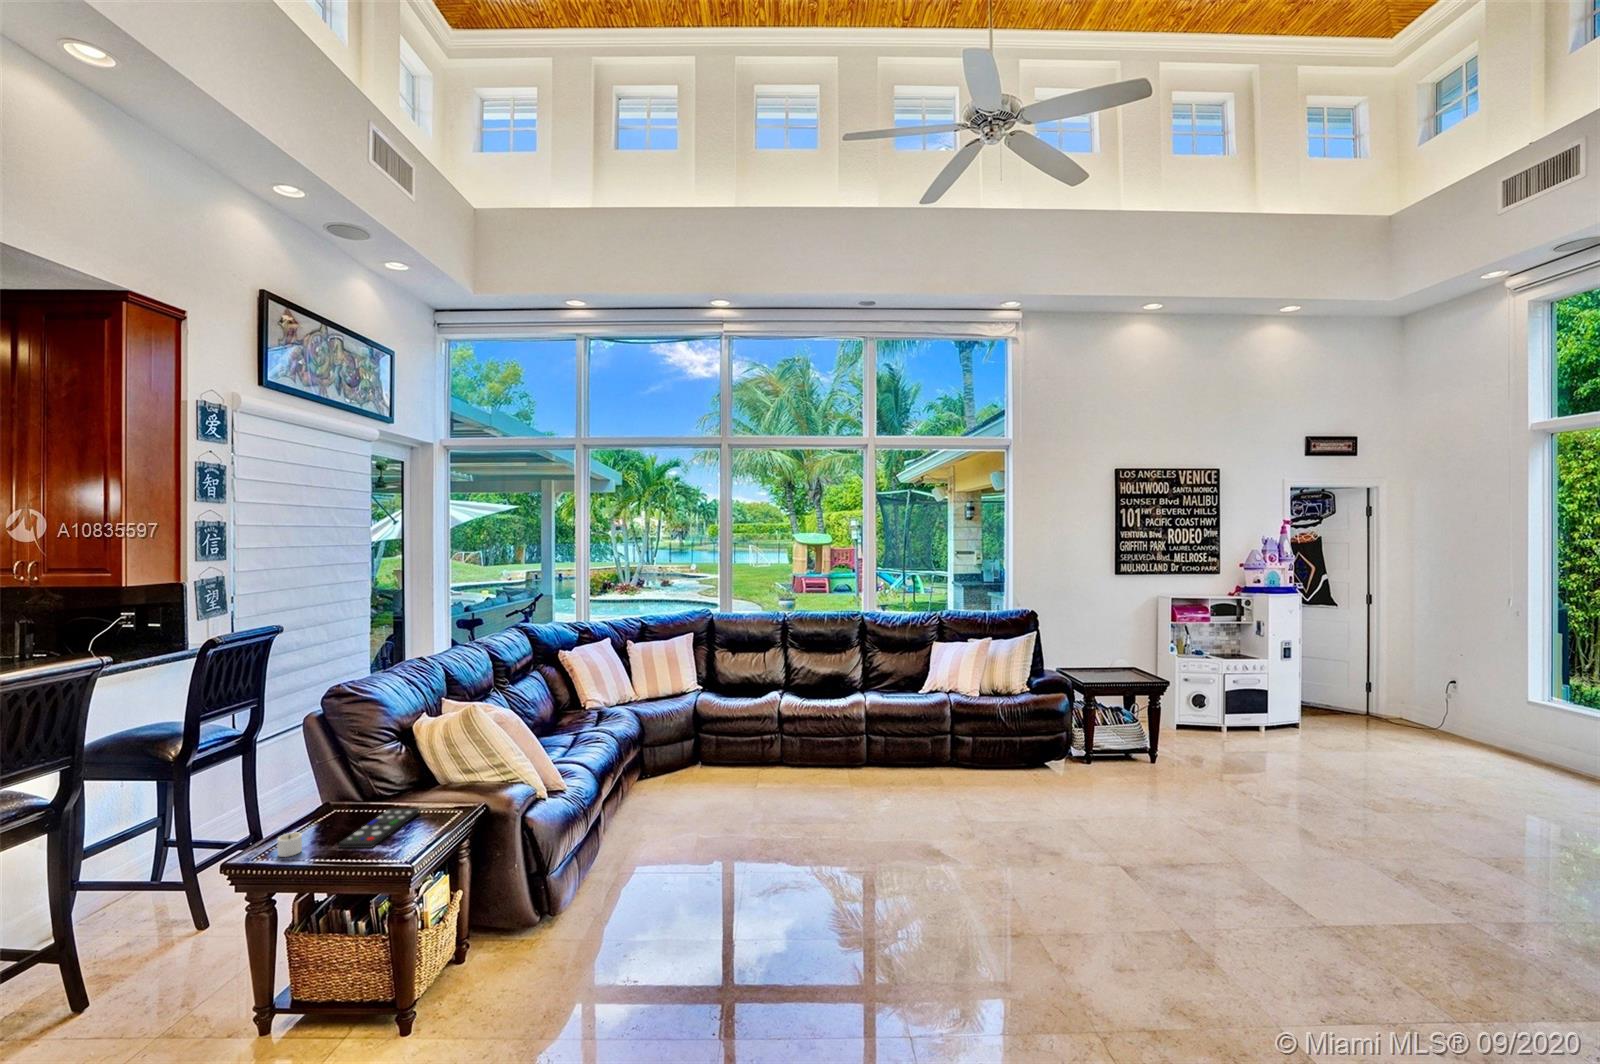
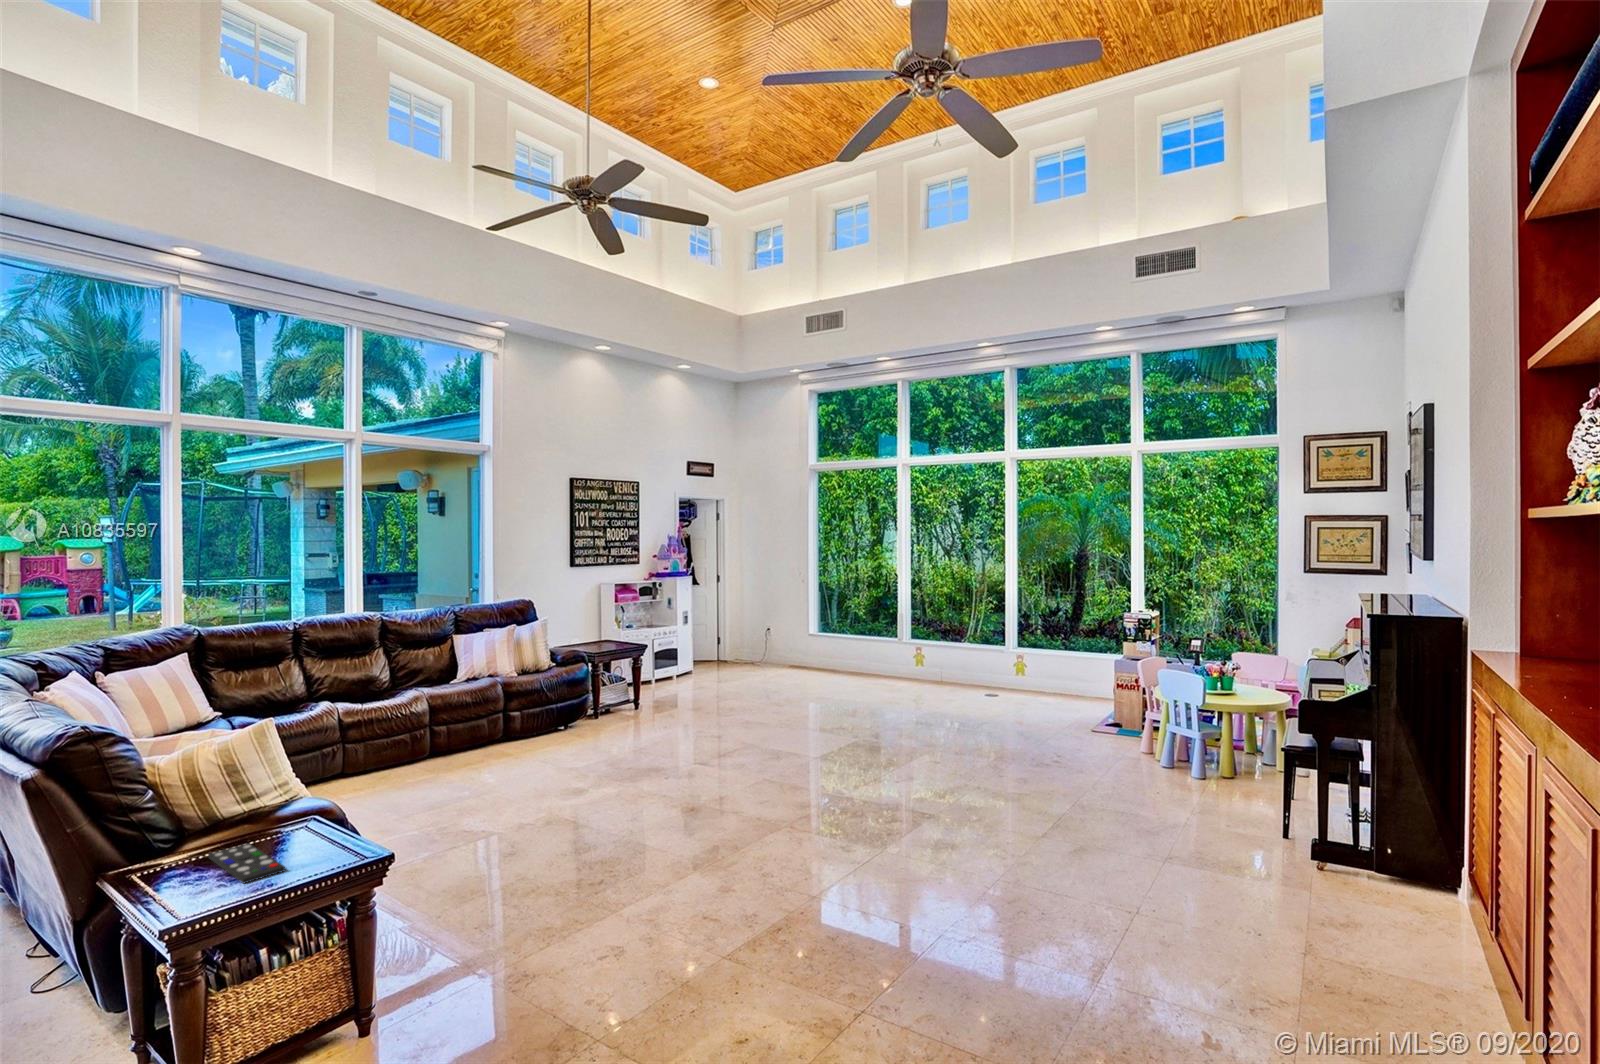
candle: present [277,832,302,857] -> none [181,880,222,909]

